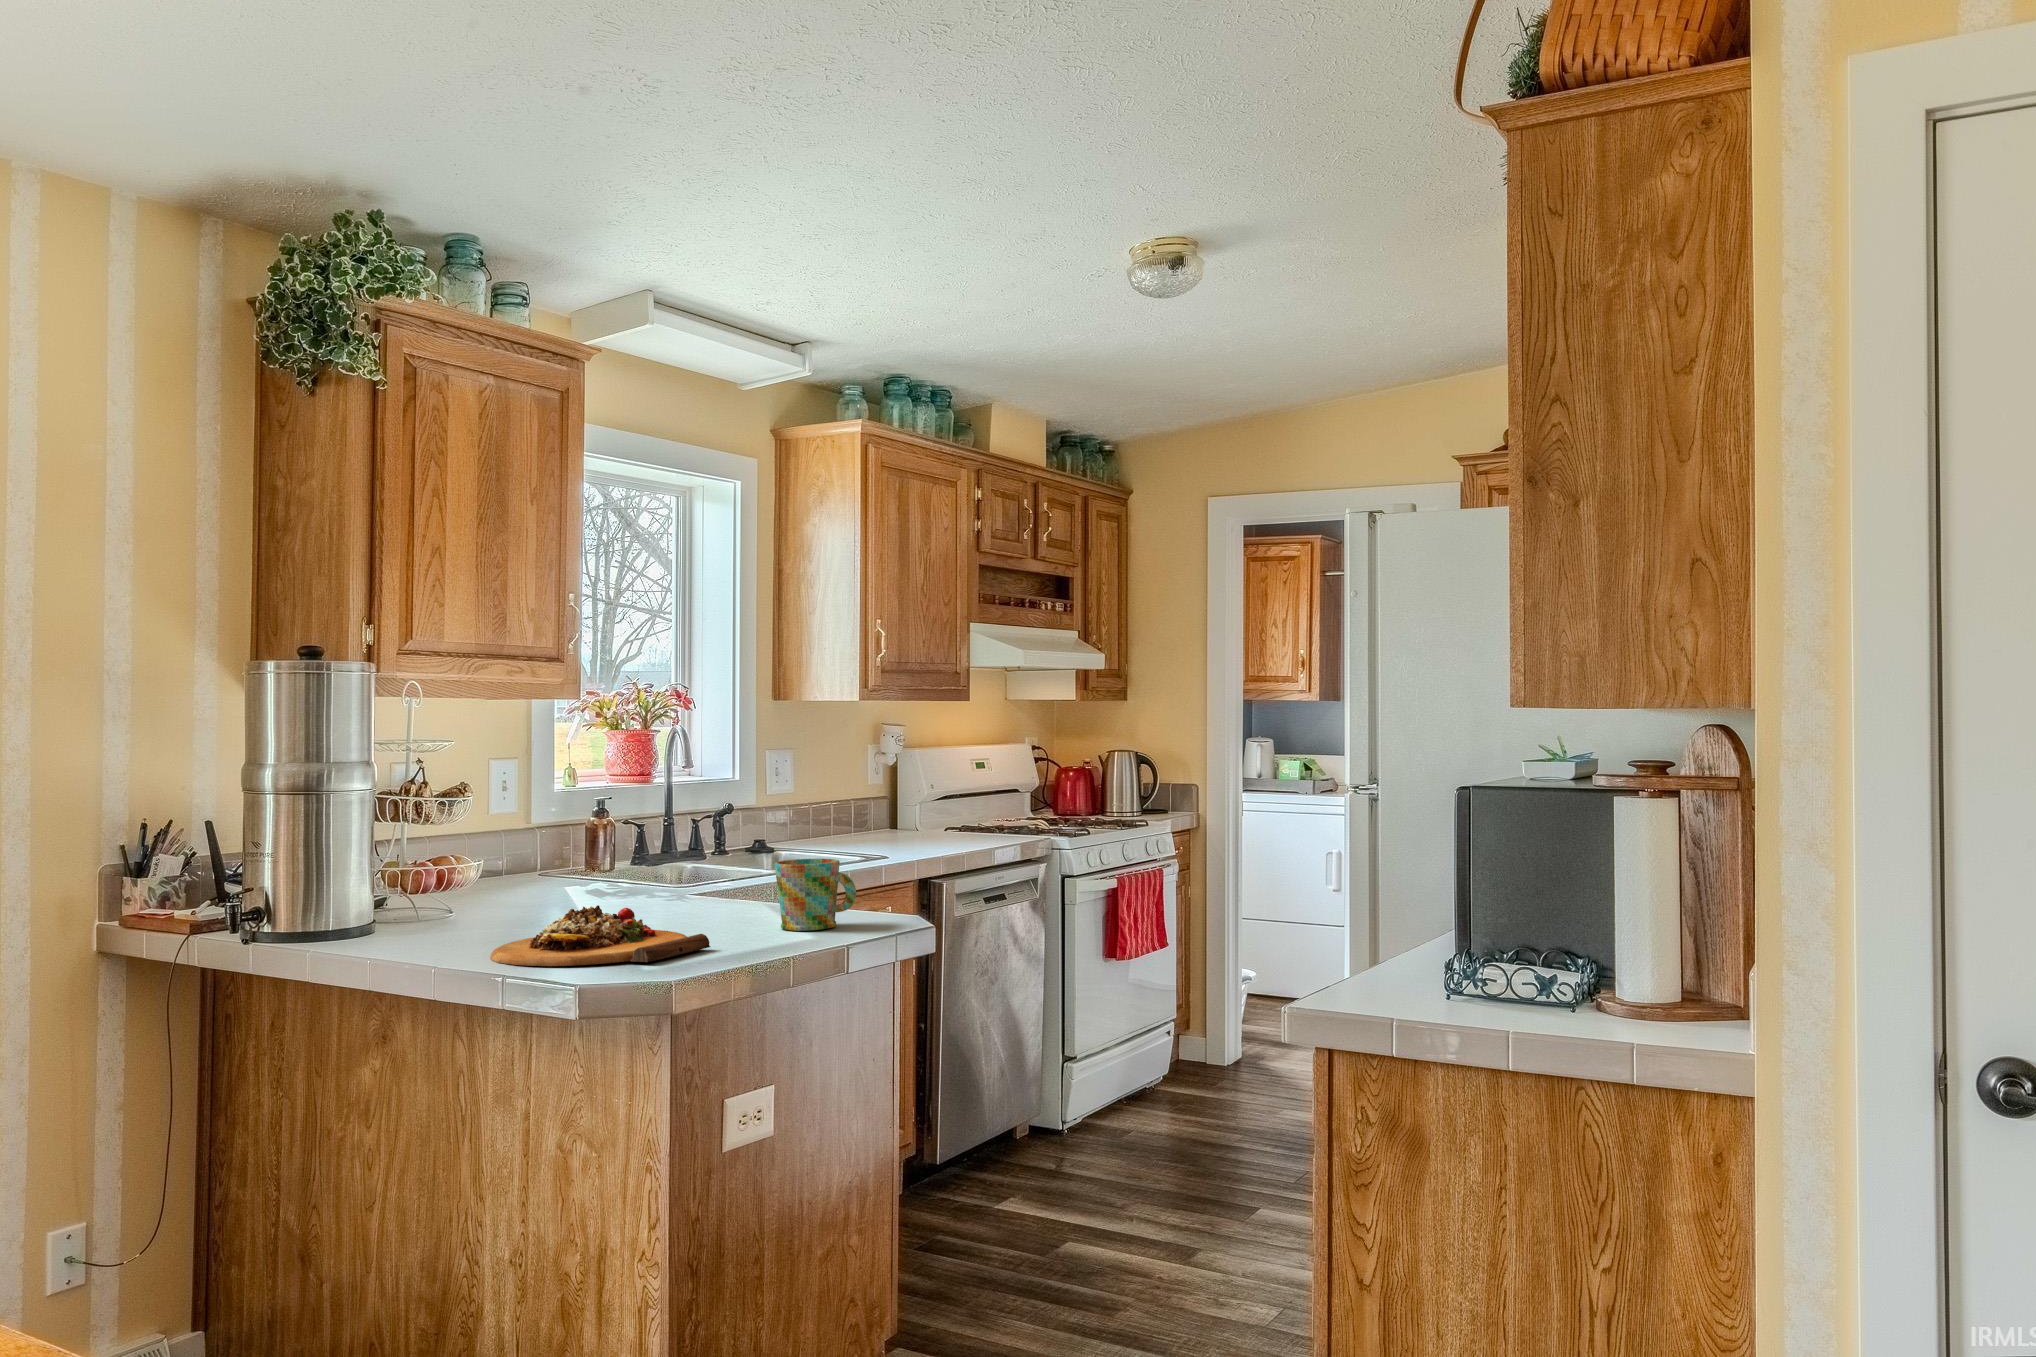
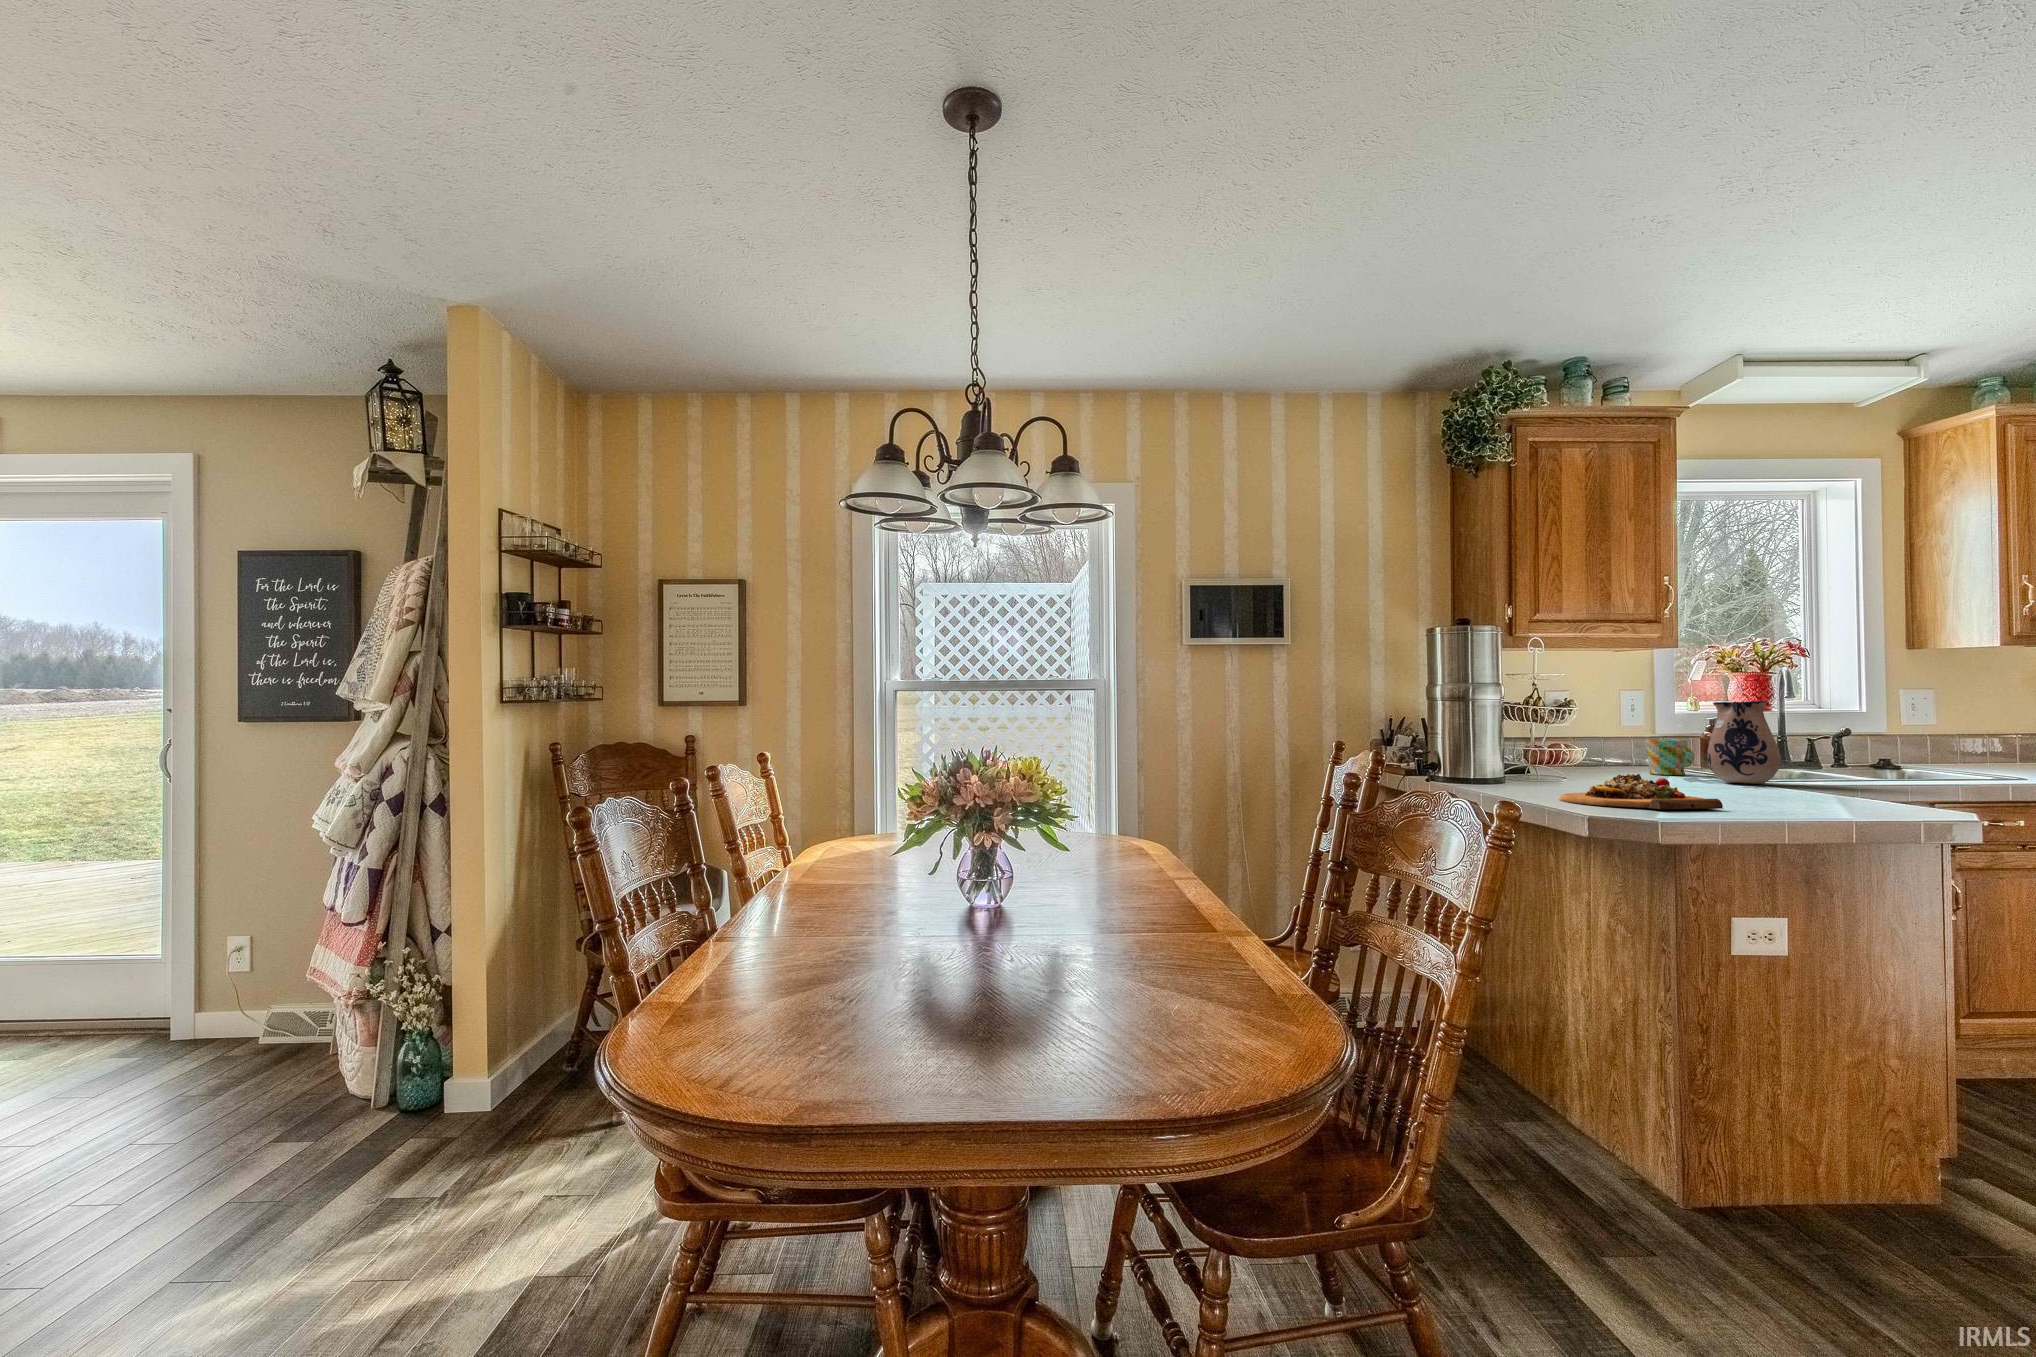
ceramic pitcher: none [619,775,700,890] -> present [1707,701,1781,784]
mug: present [775,859,856,931] -> present [1645,740,1694,775]

